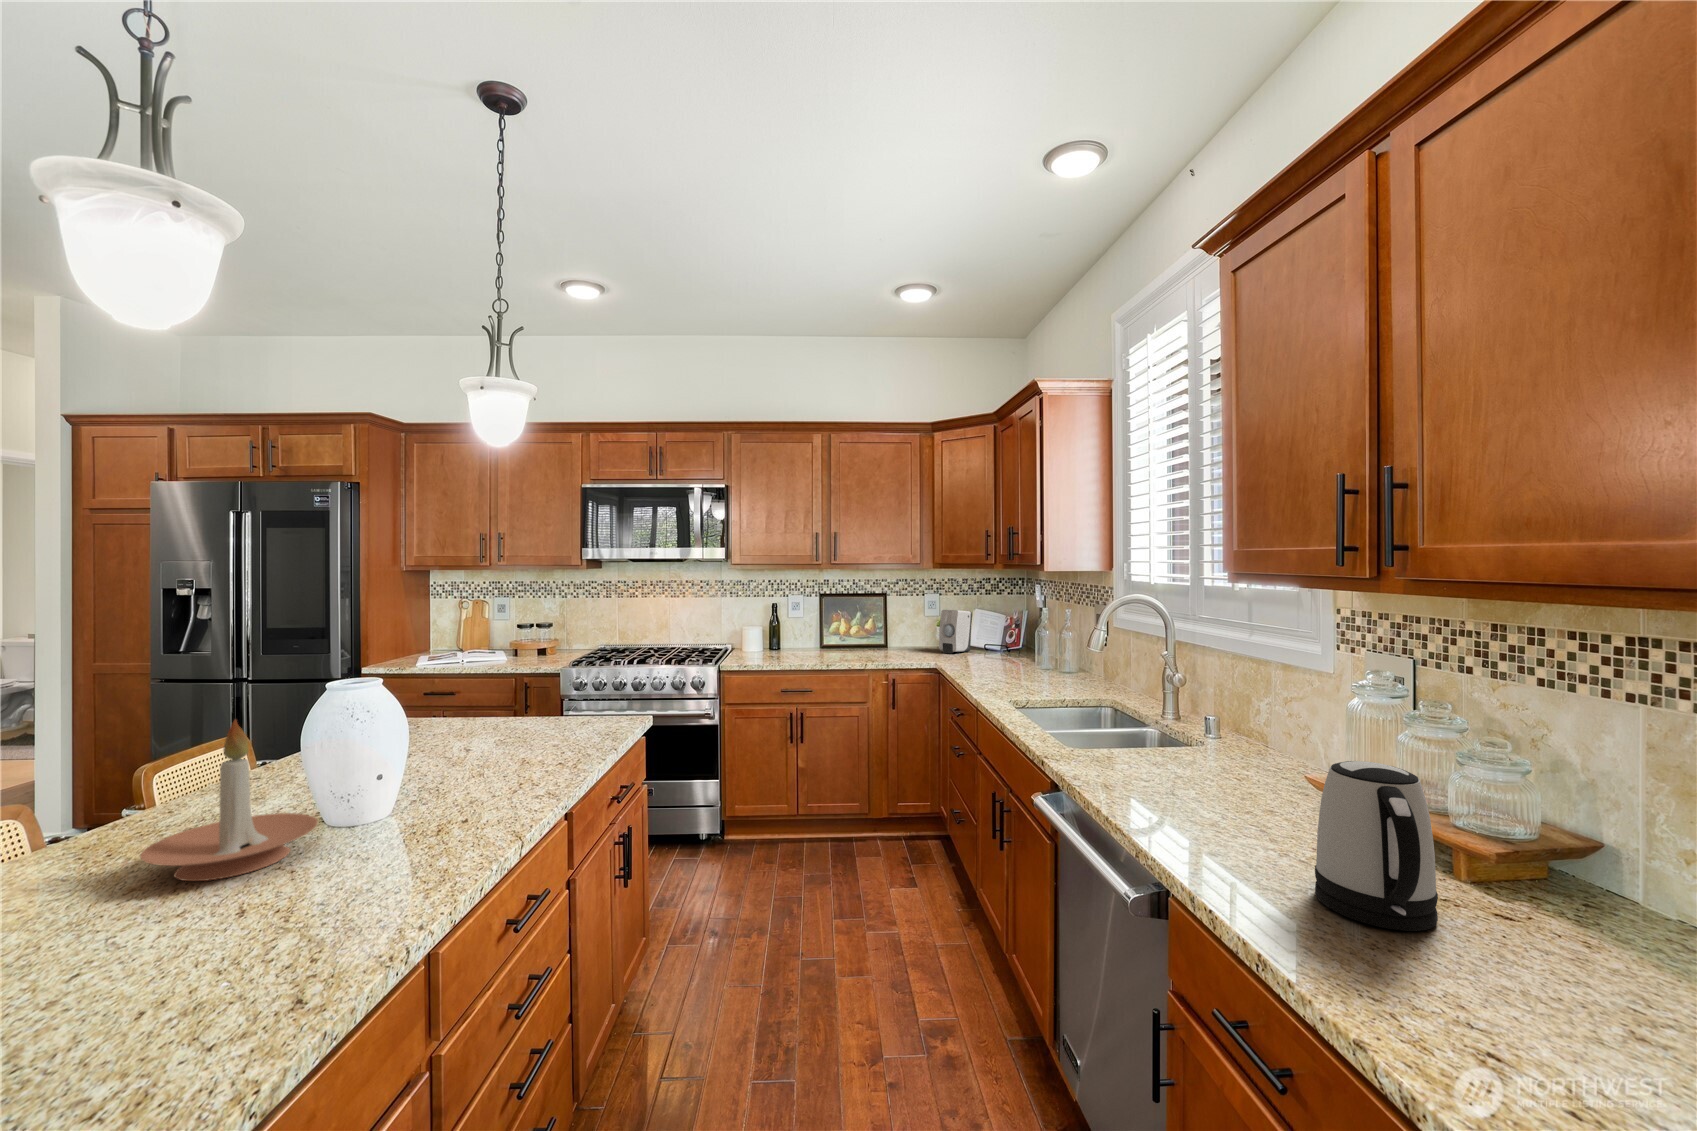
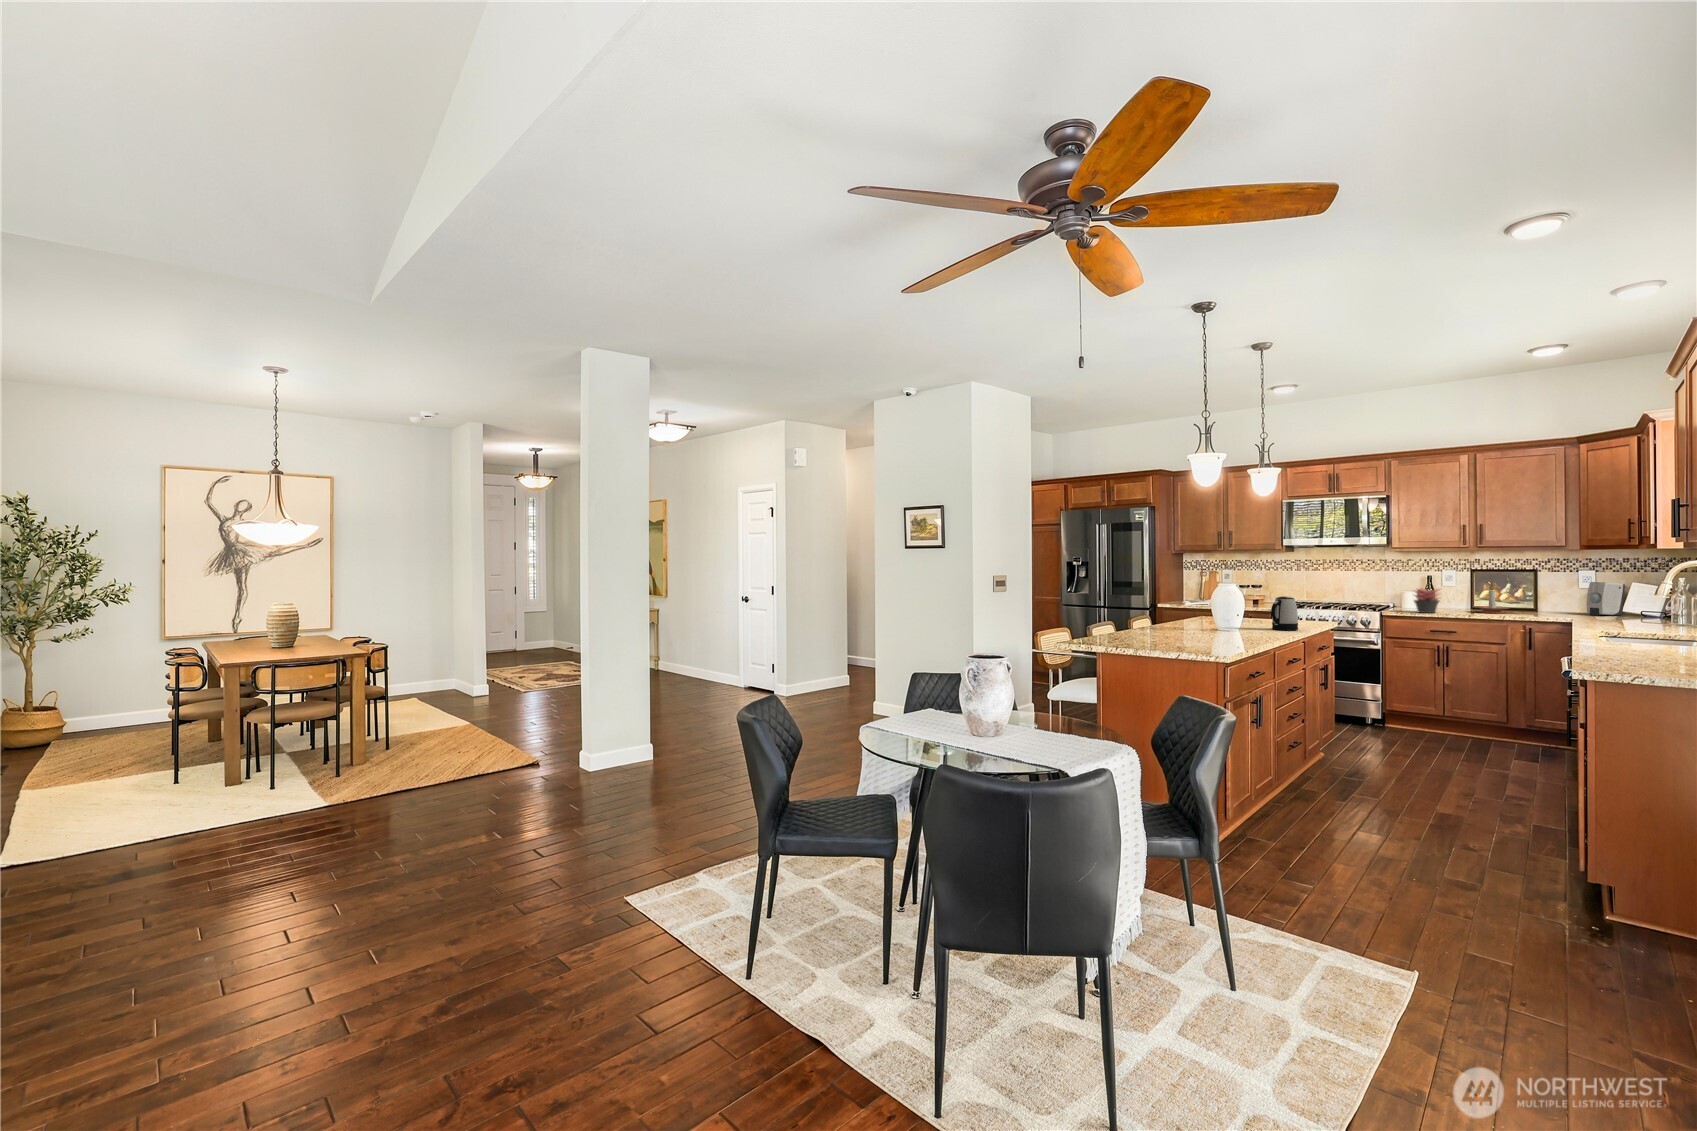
succulent plant: none [757,623,794,662] -> present [1414,588,1439,613]
candle holder: present [140,720,317,881] -> present [1474,582,1510,613]
kettle: present [1315,761,1438,931] -> present [1271,596,1298,630]

